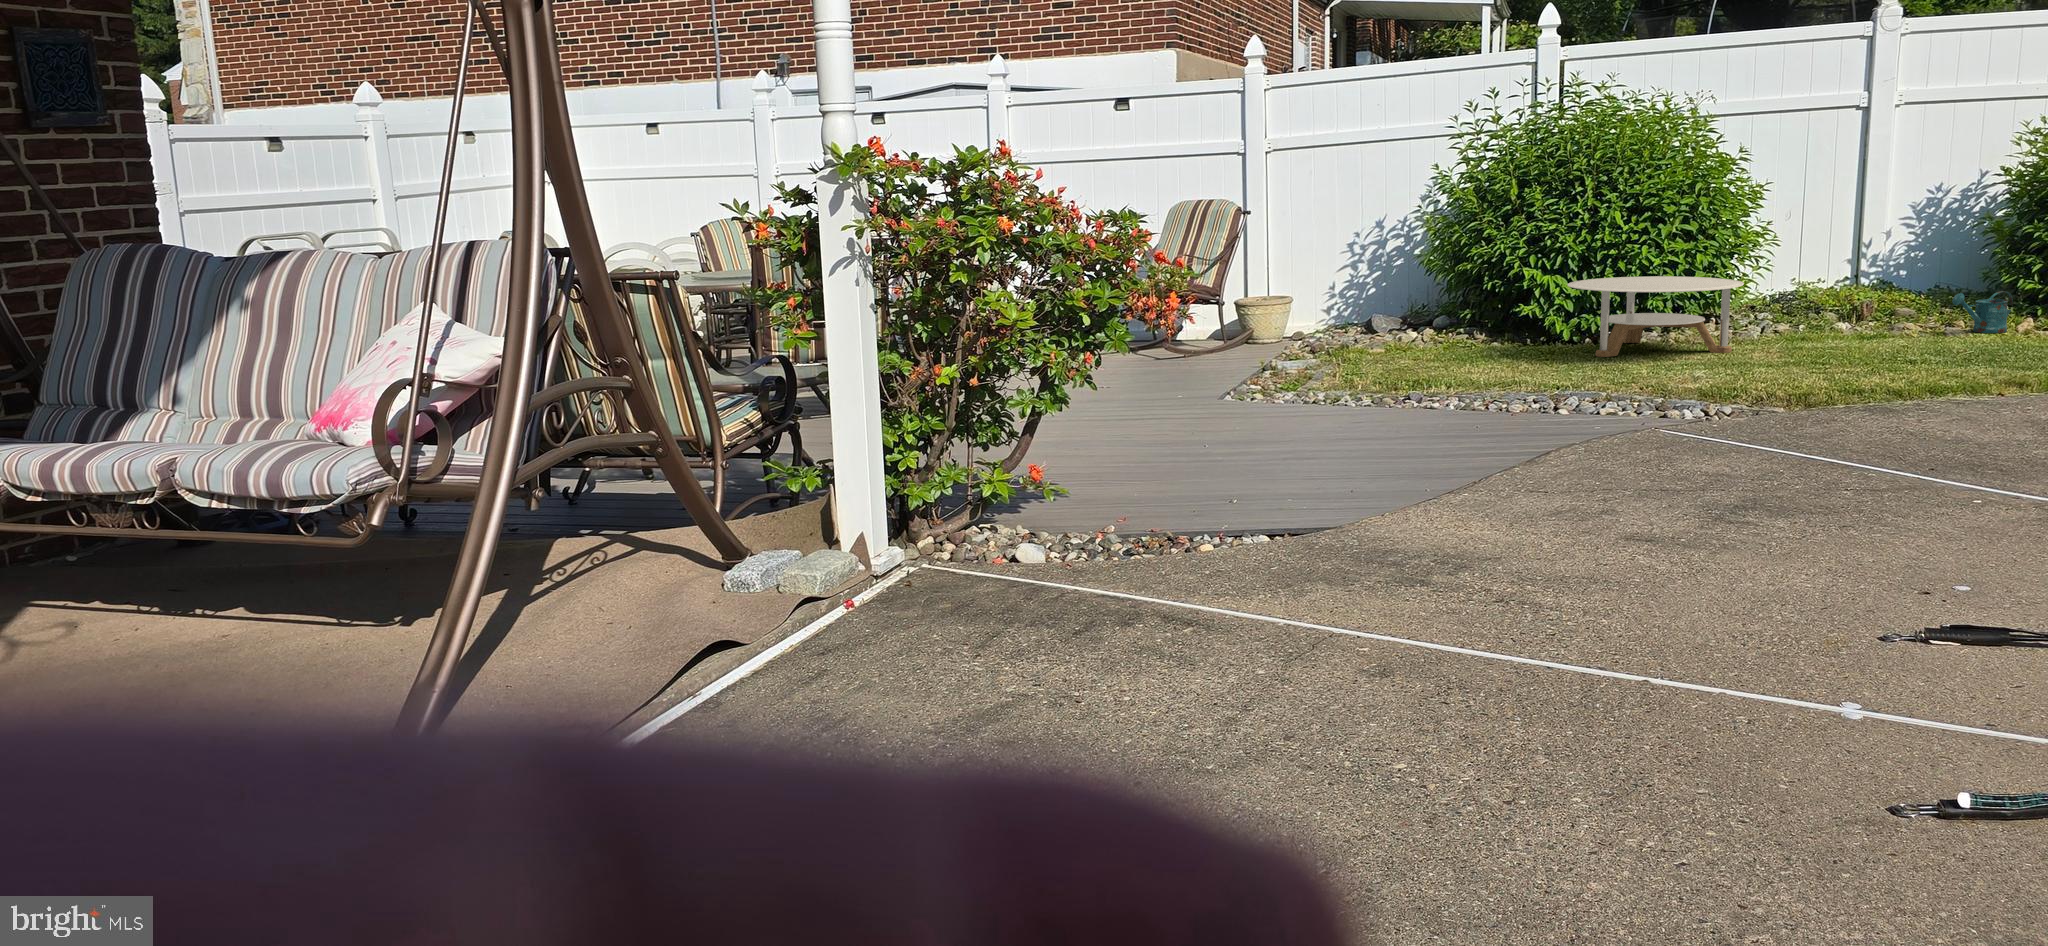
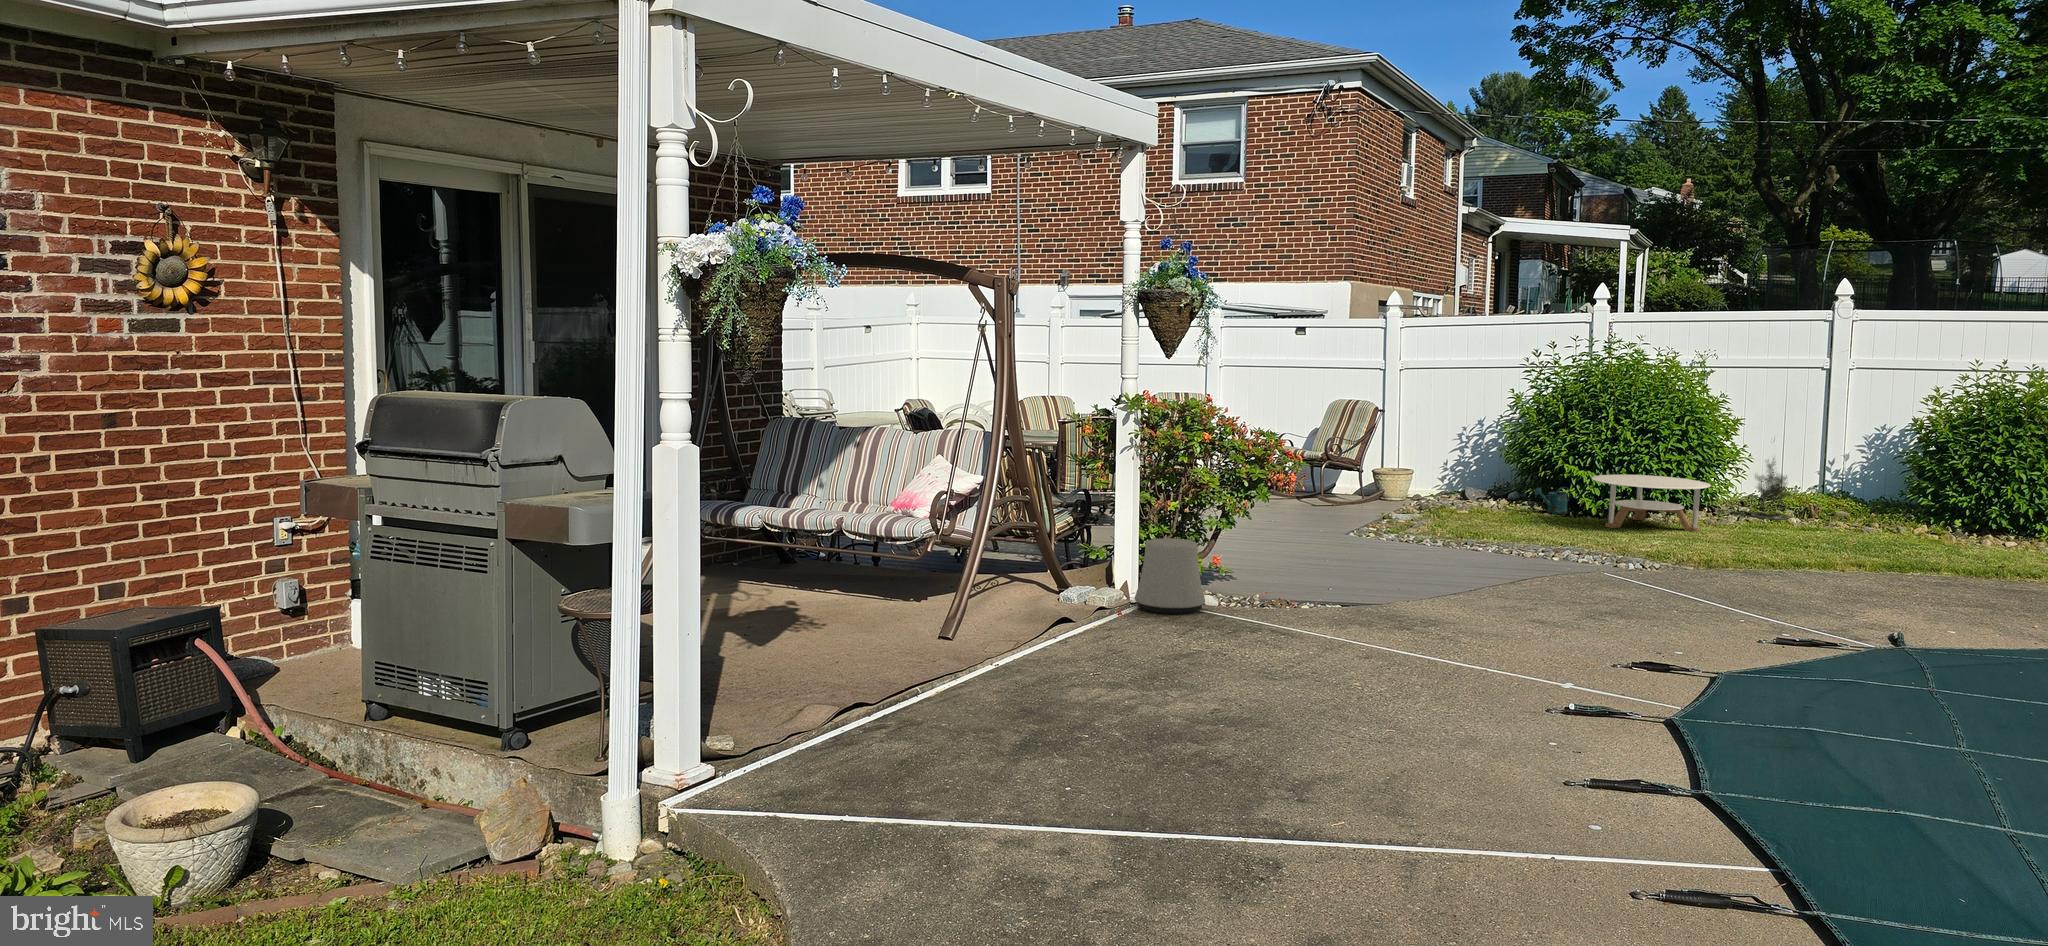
potted tree: none [1772,235,1836,327] -> present [1752,460,1793,519]
watering can: present [1952,291,2013,333] -> present [1534,487,1571,514]
stool: none [883,439,1021,592] -> present [1135,538,1205,614]

